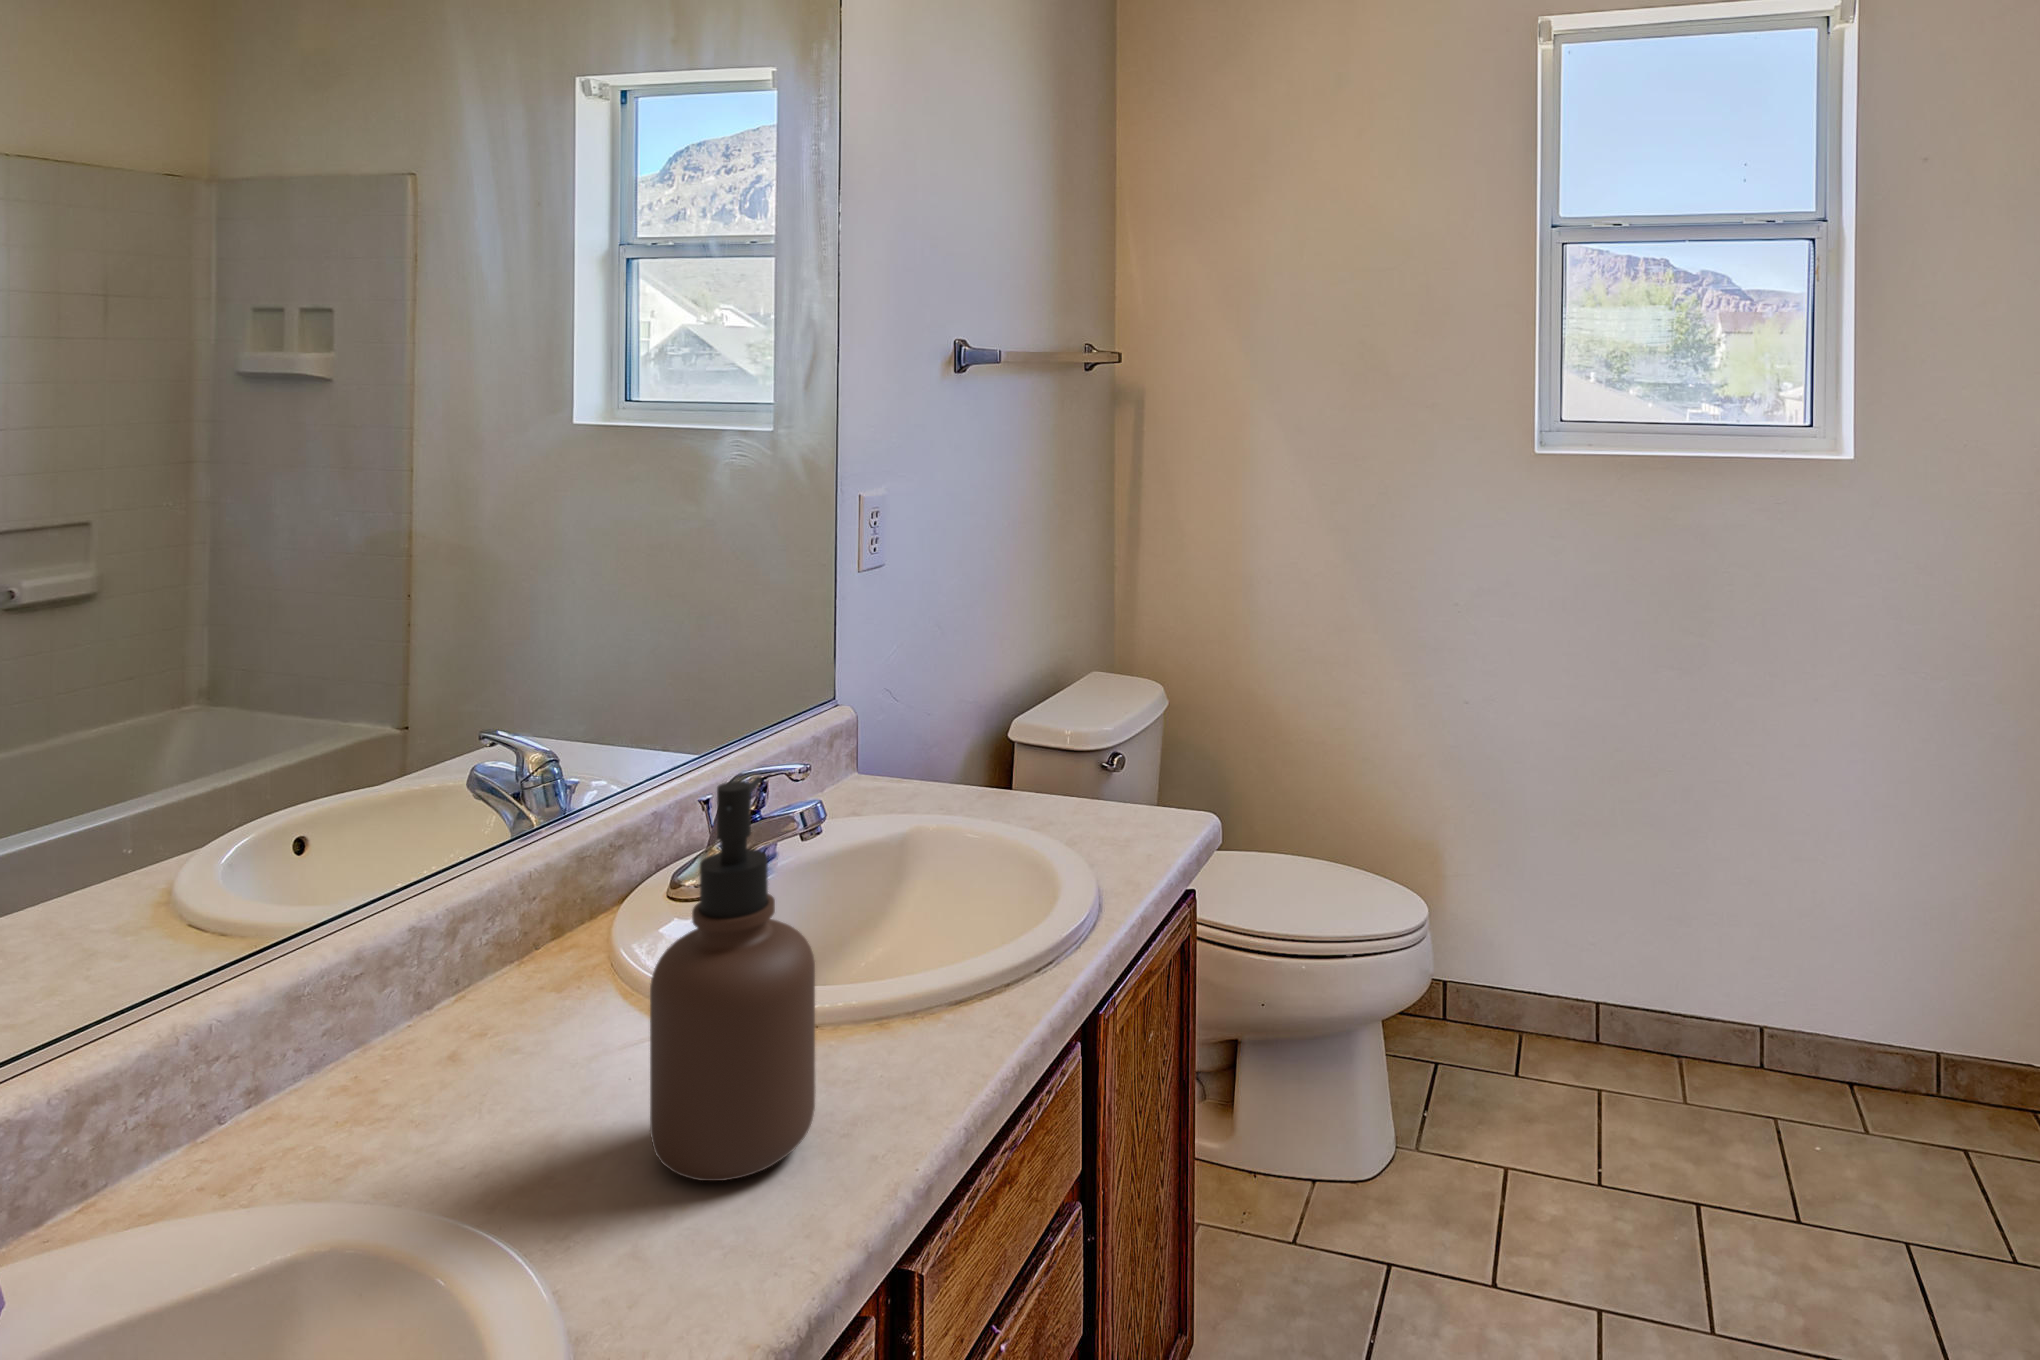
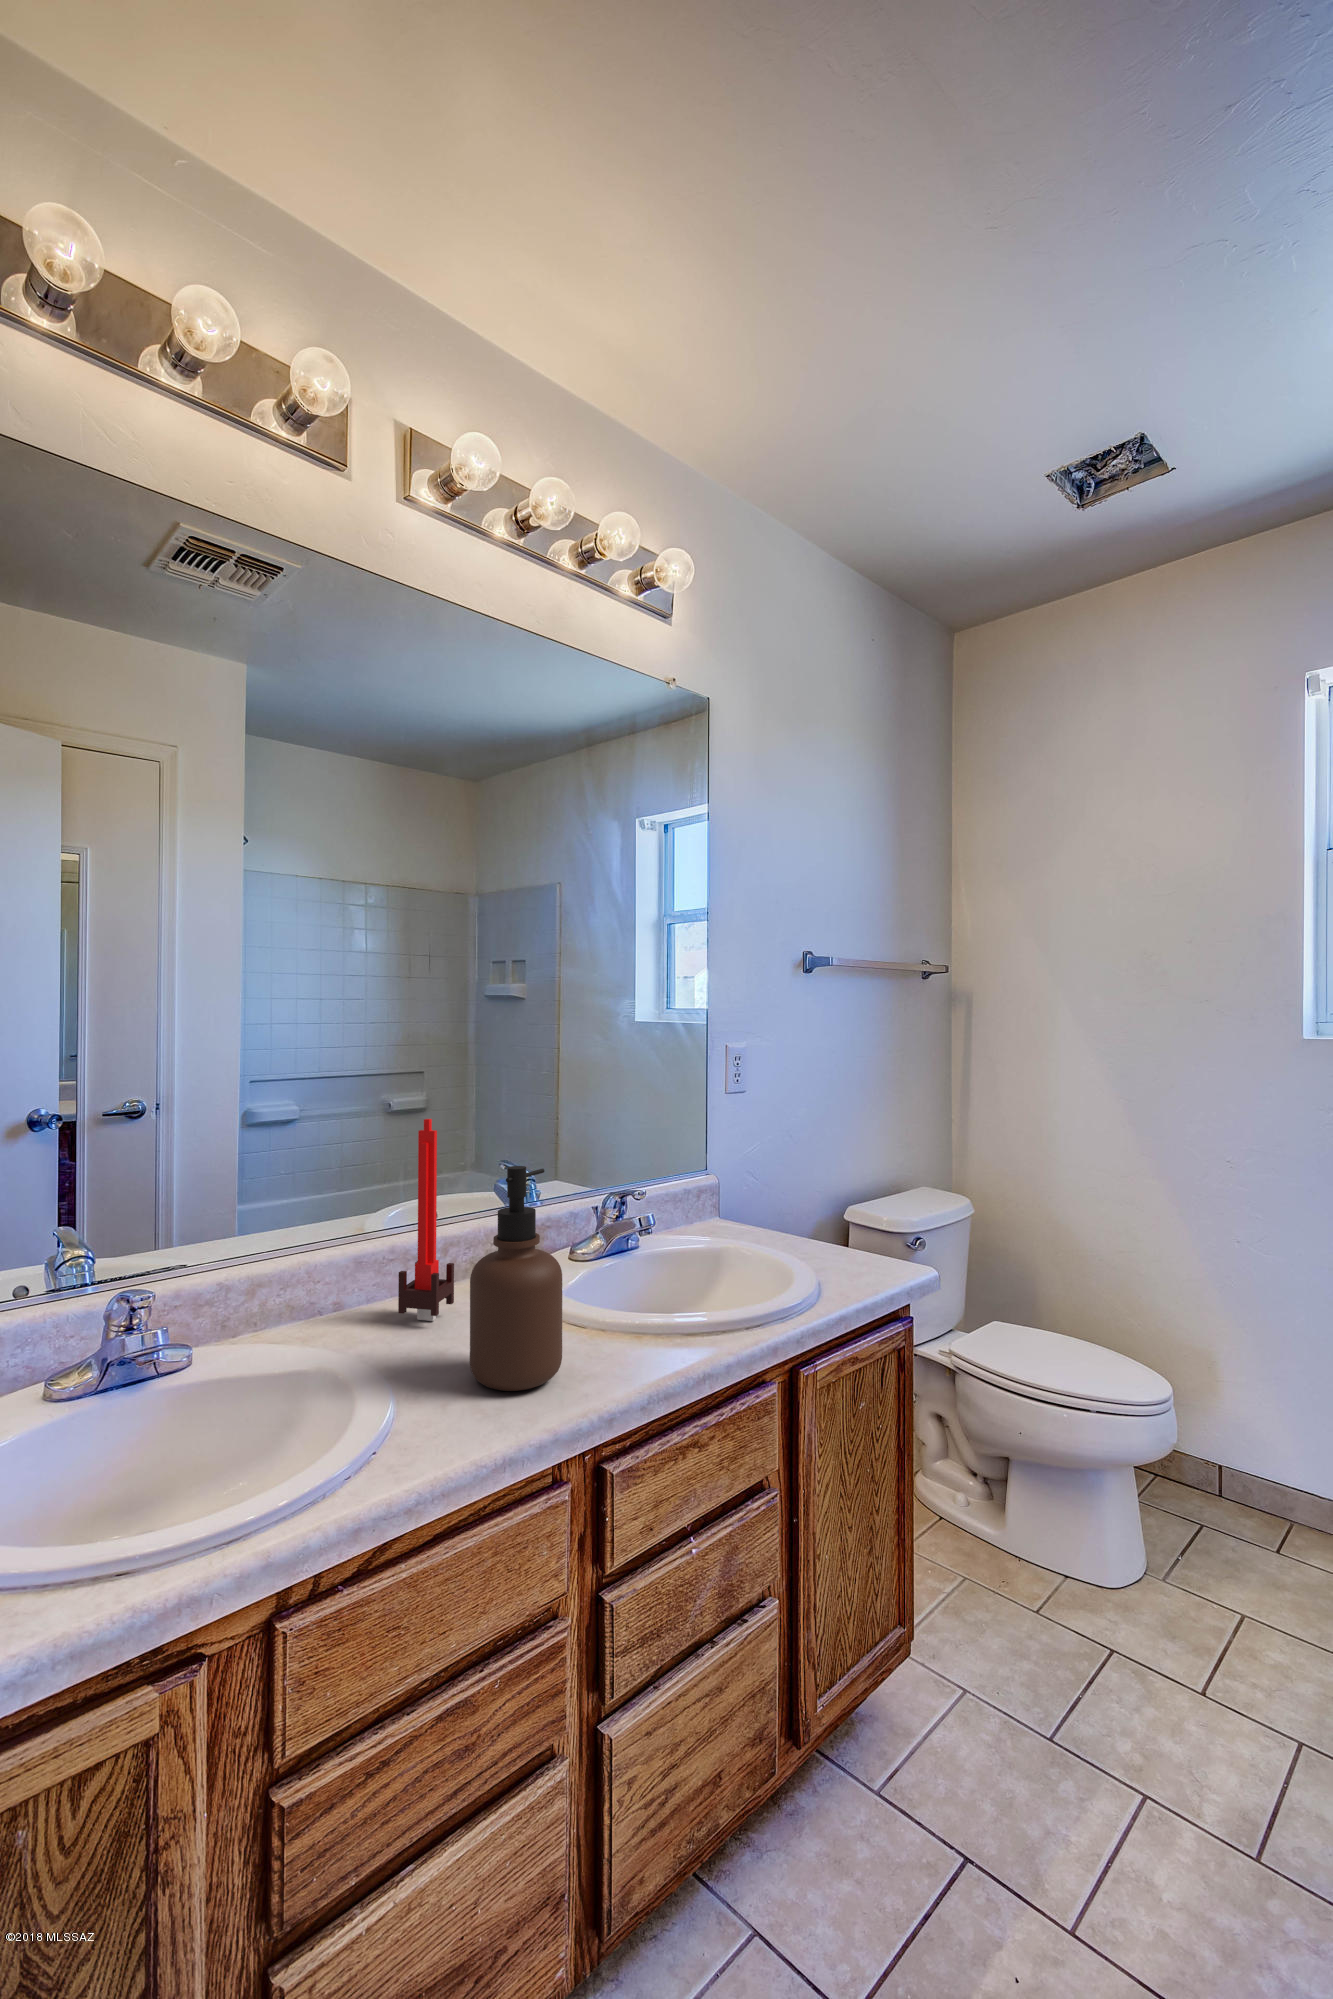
candle: none [428,703,526,1079] -> present [398,1119,454,1321]

